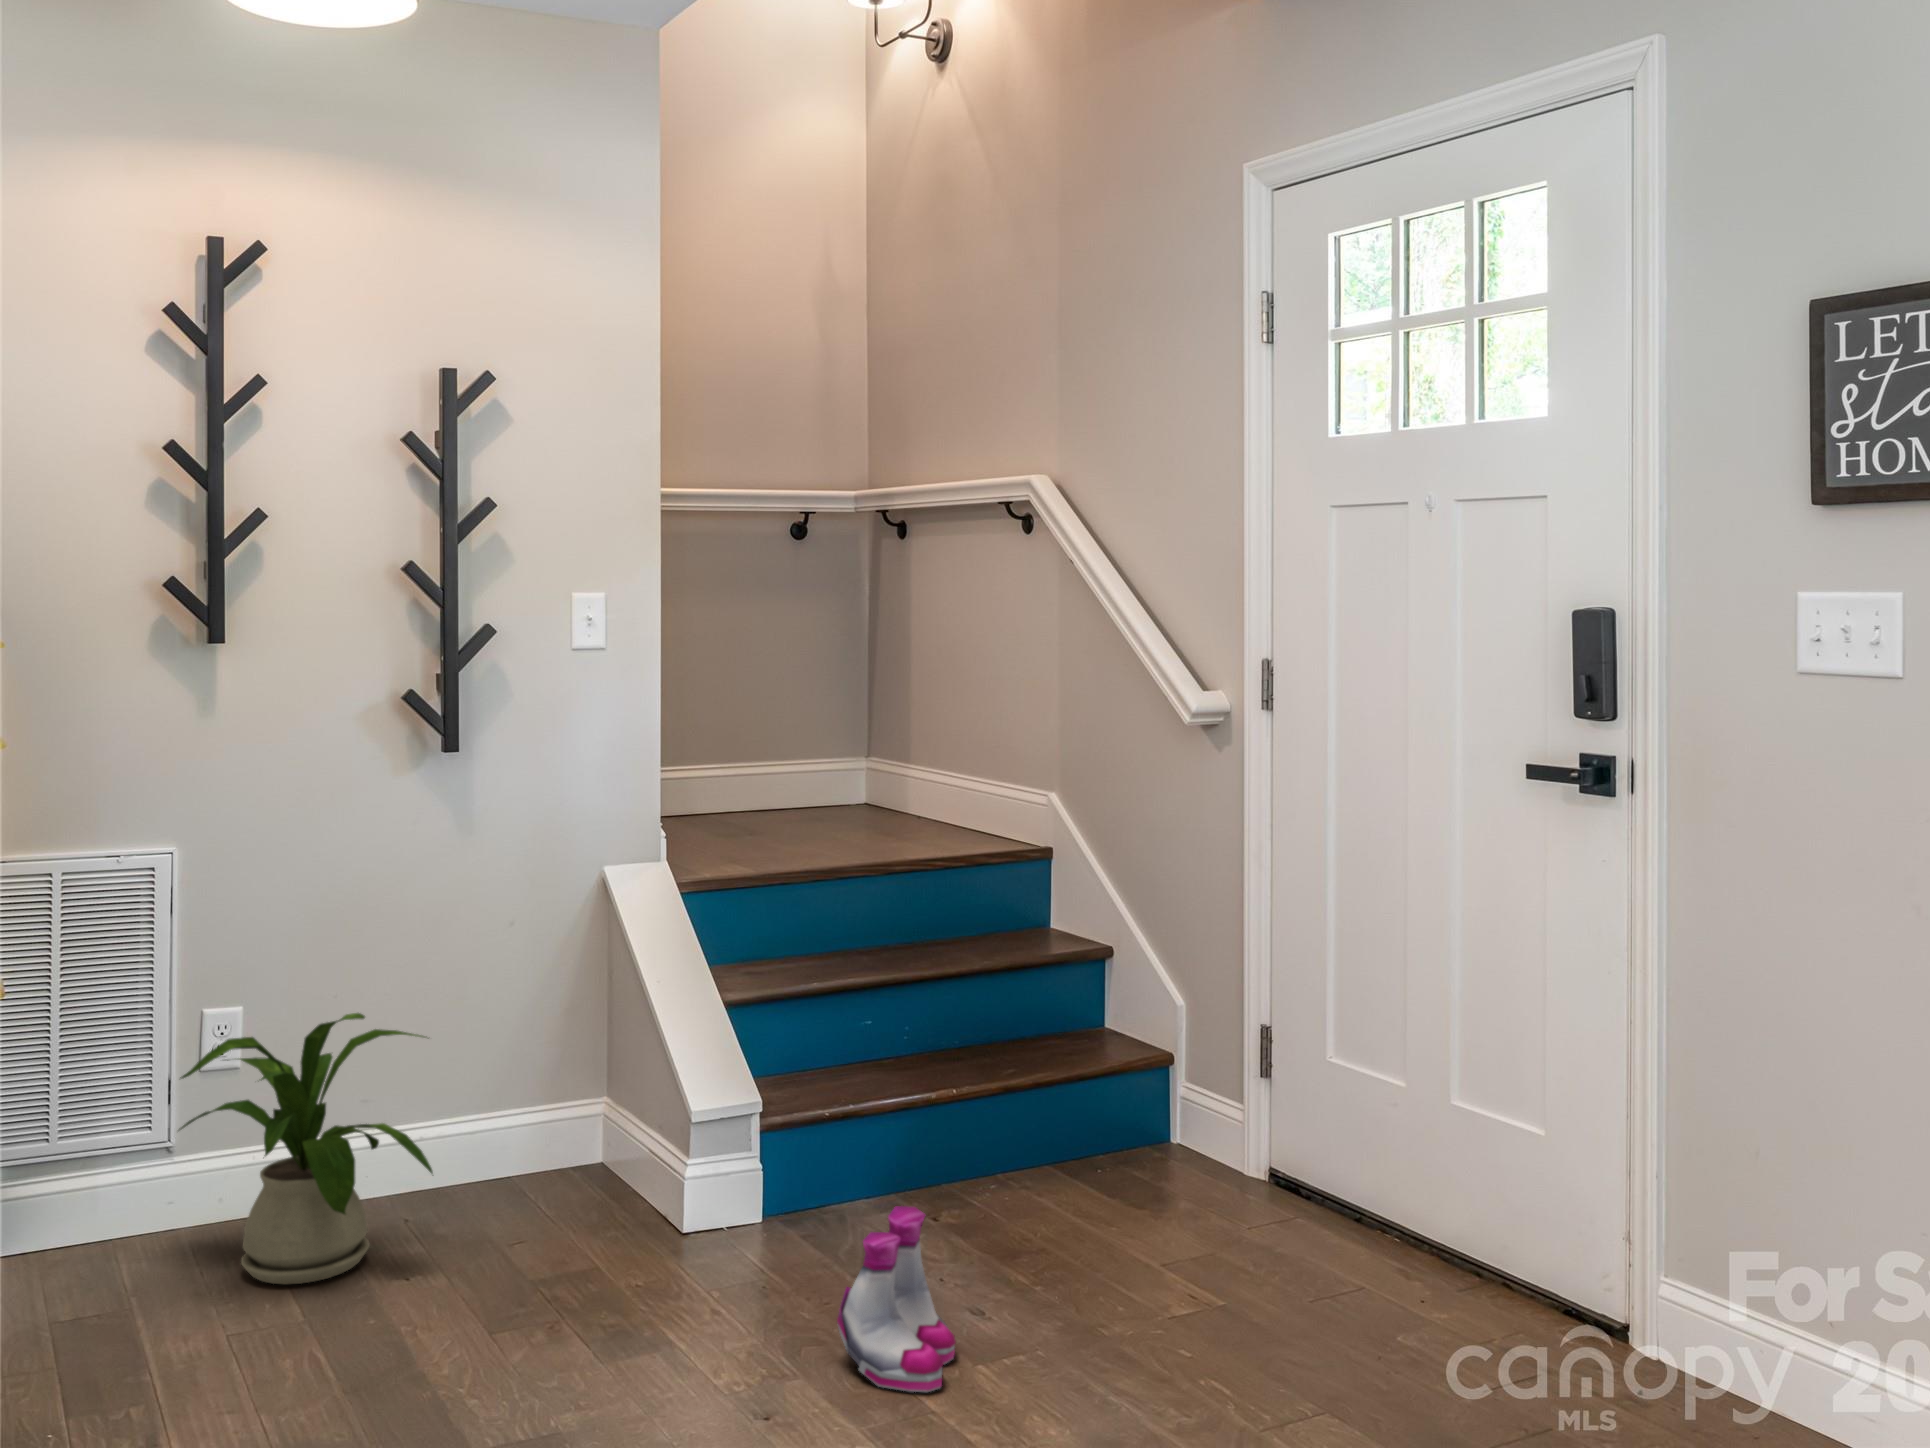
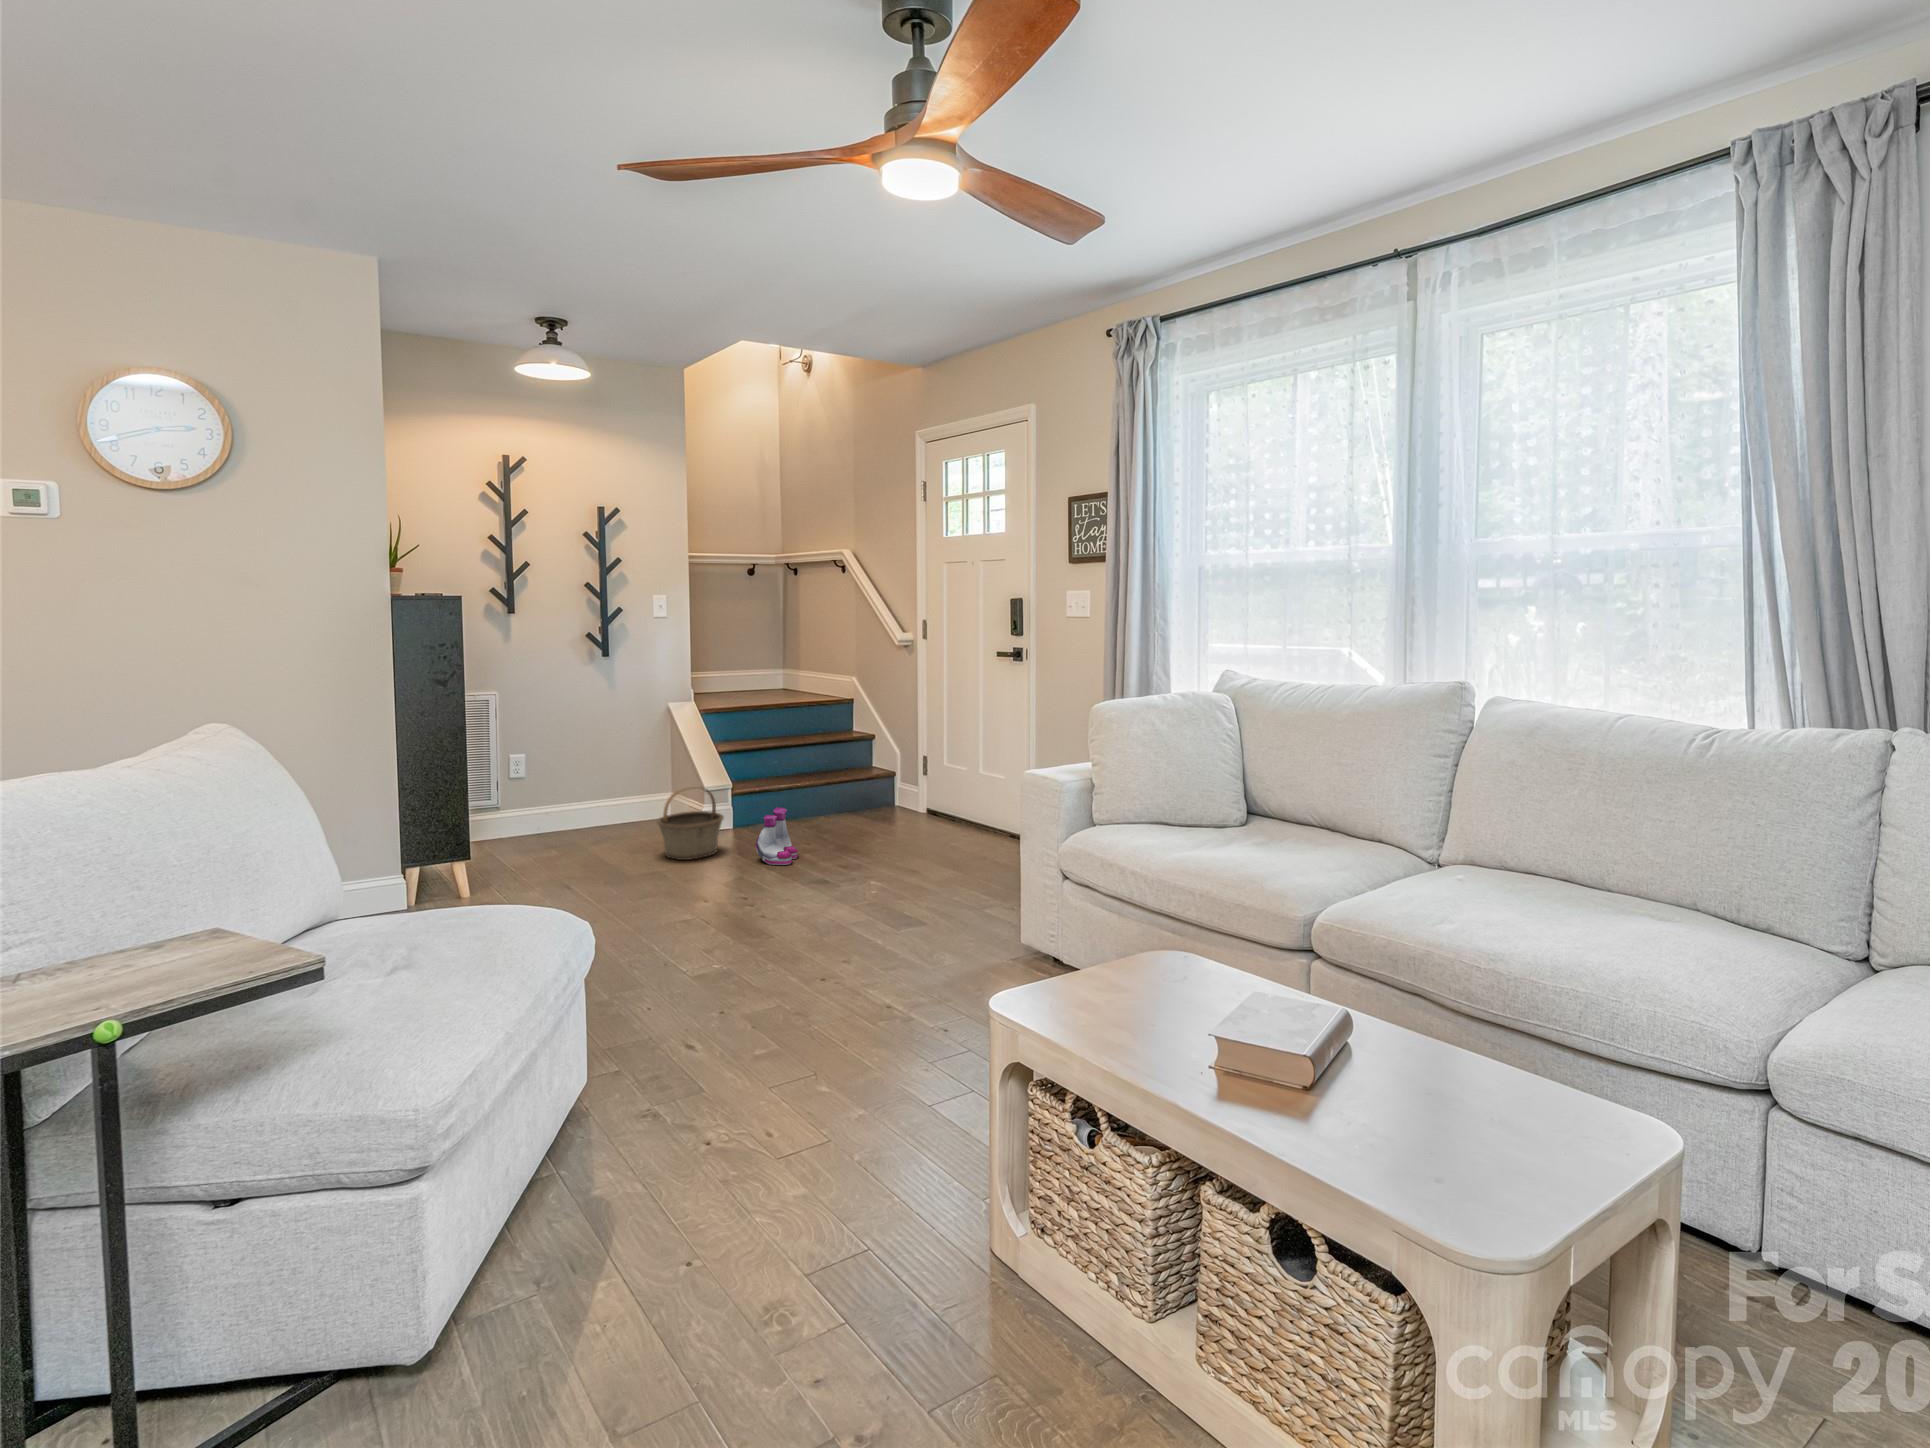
house plant: present [179,1013,433,1284] -> none [501,749,605,850]
basket: none [566,1131,748,1349] -> present [657,787,724,860]

